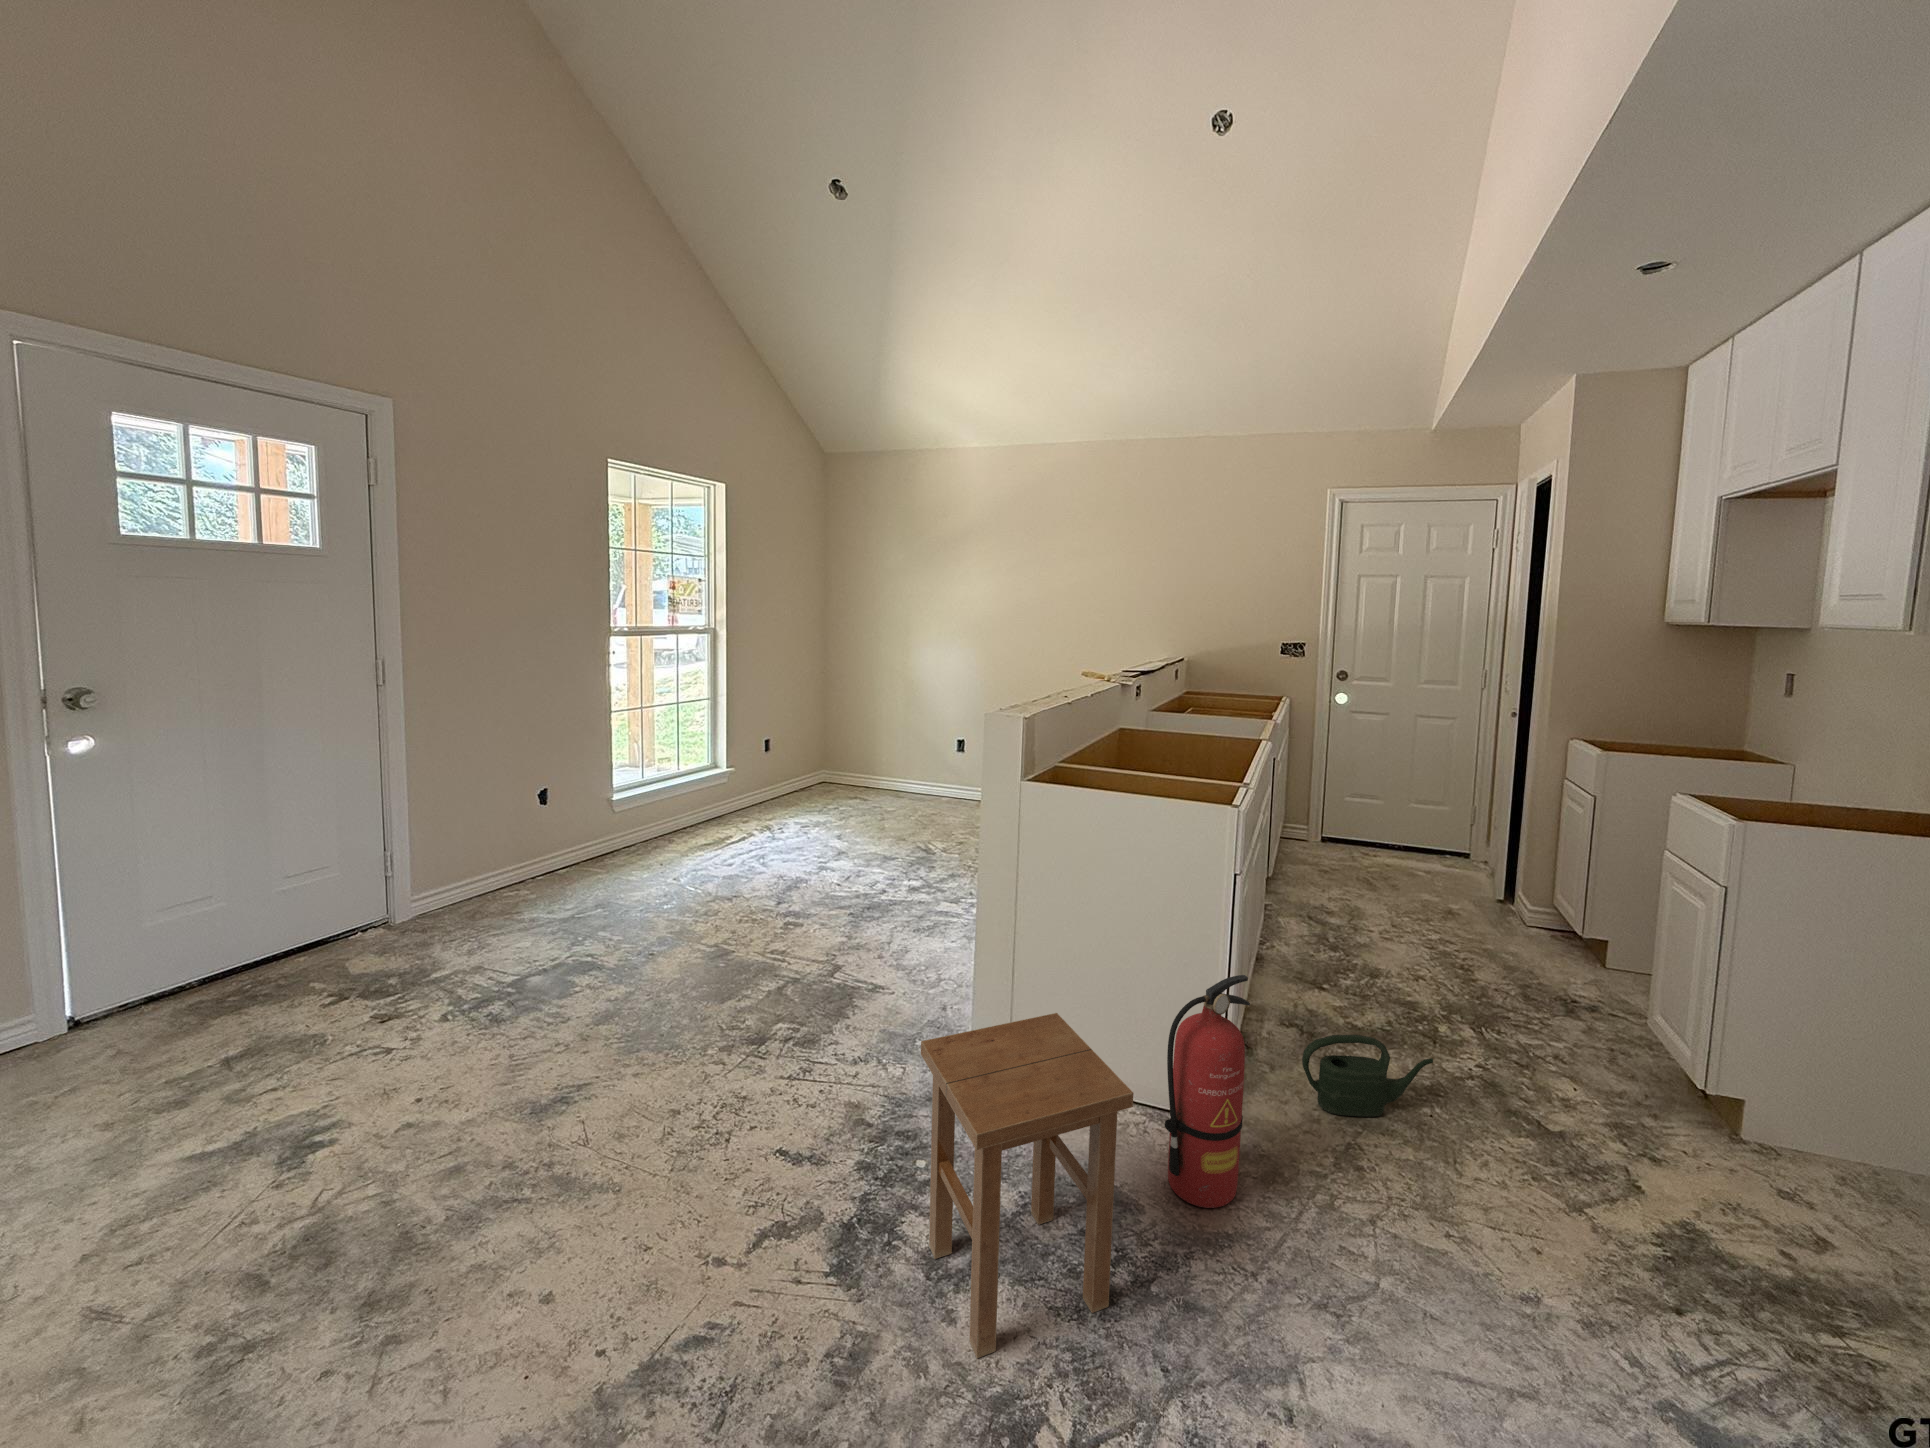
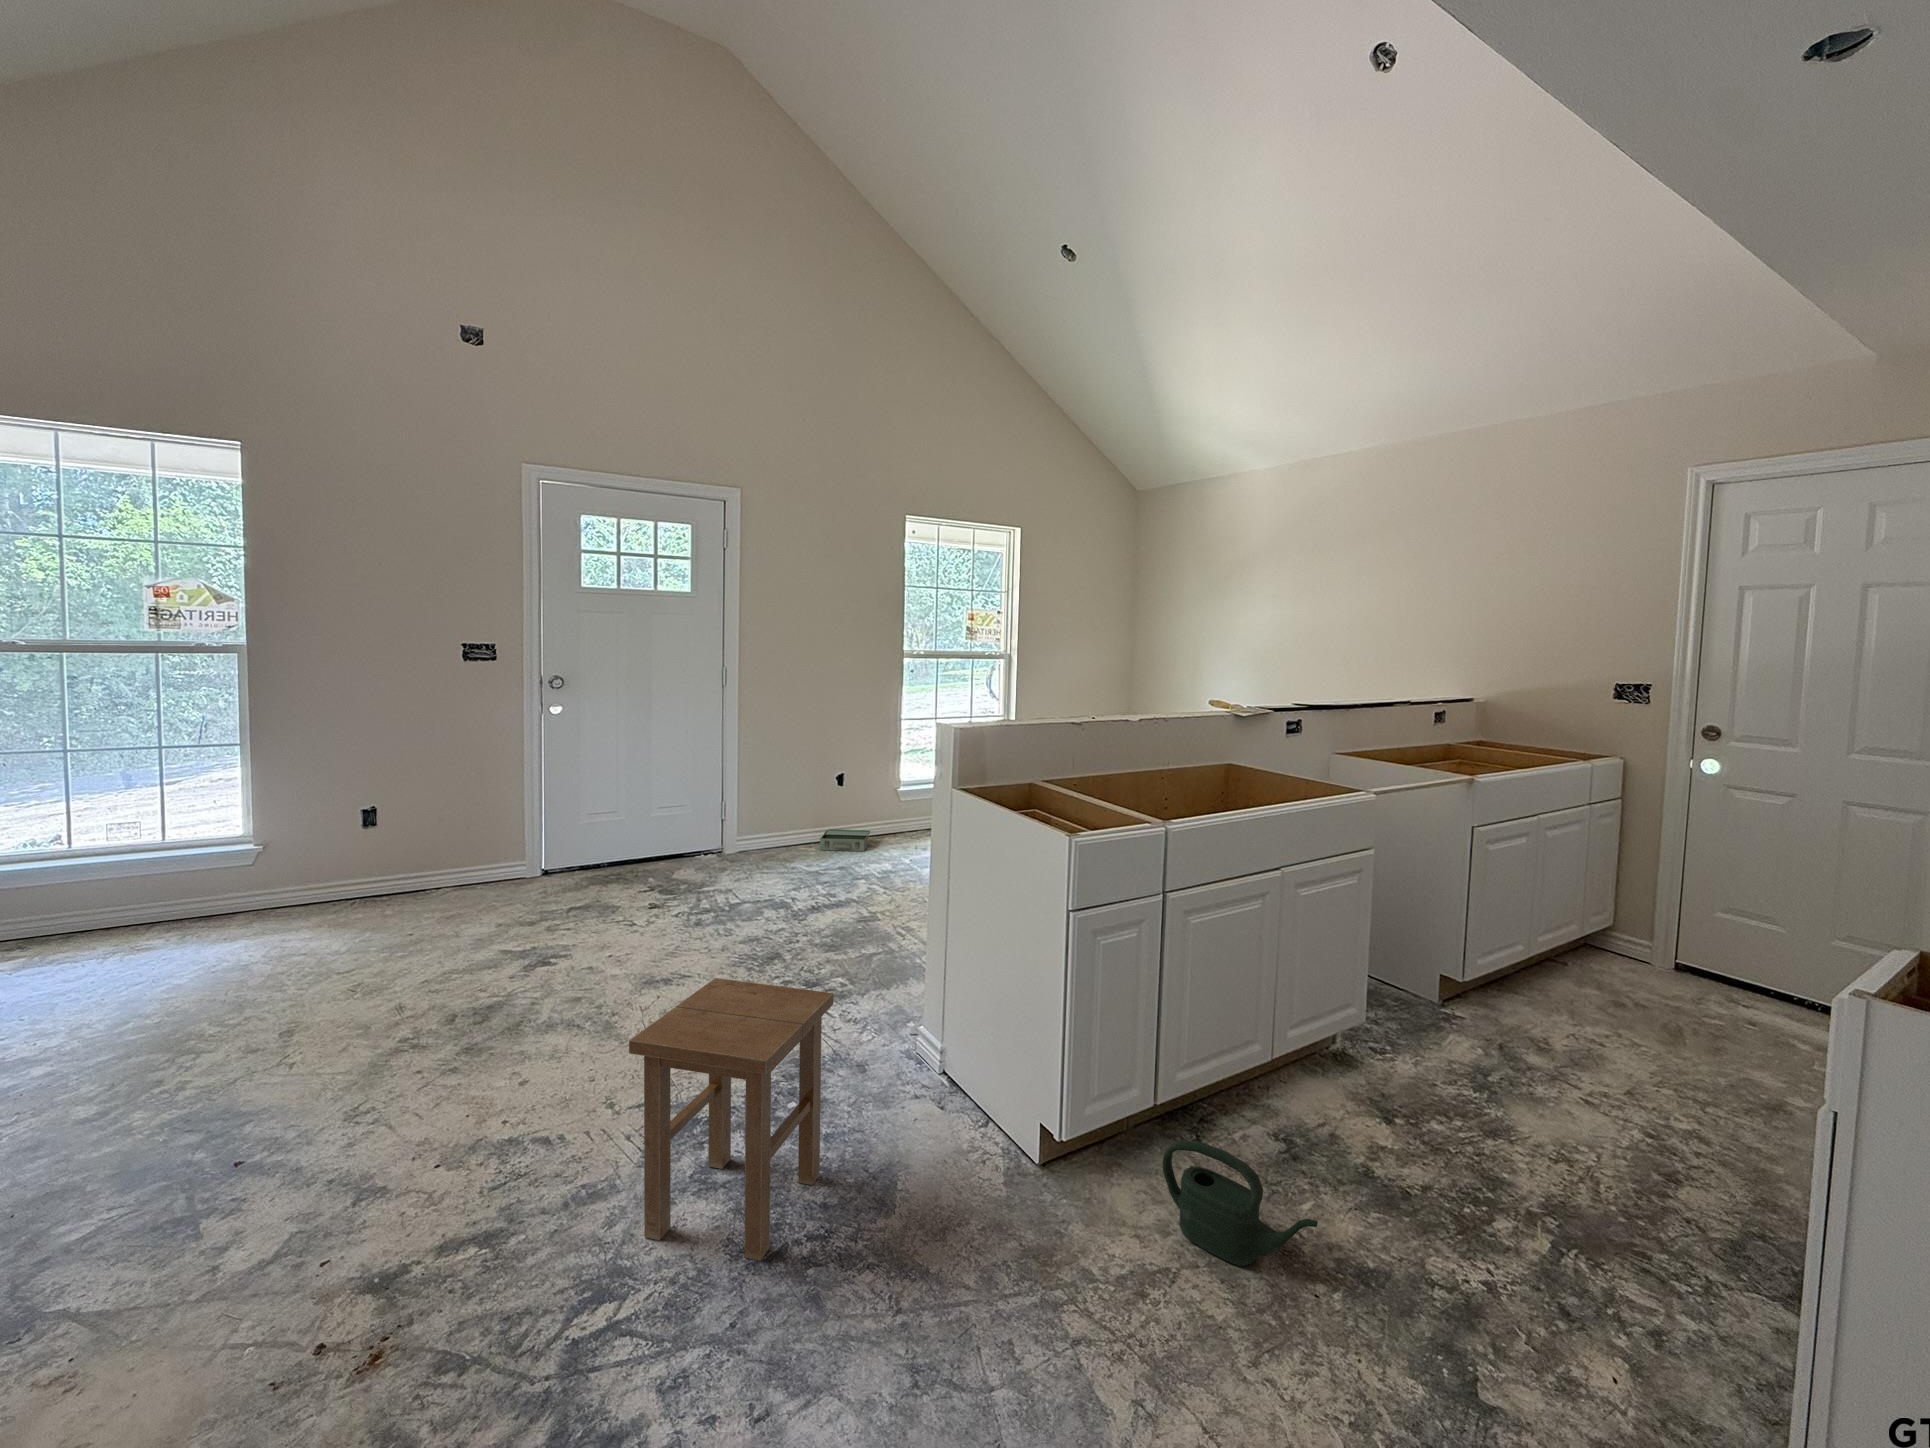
toolbox: none [536,853,605,889] -> present [820,829,870,851]
fire extinguisher: present [1165,975,1250,1208] -> none [908,1010,1016,1249]

